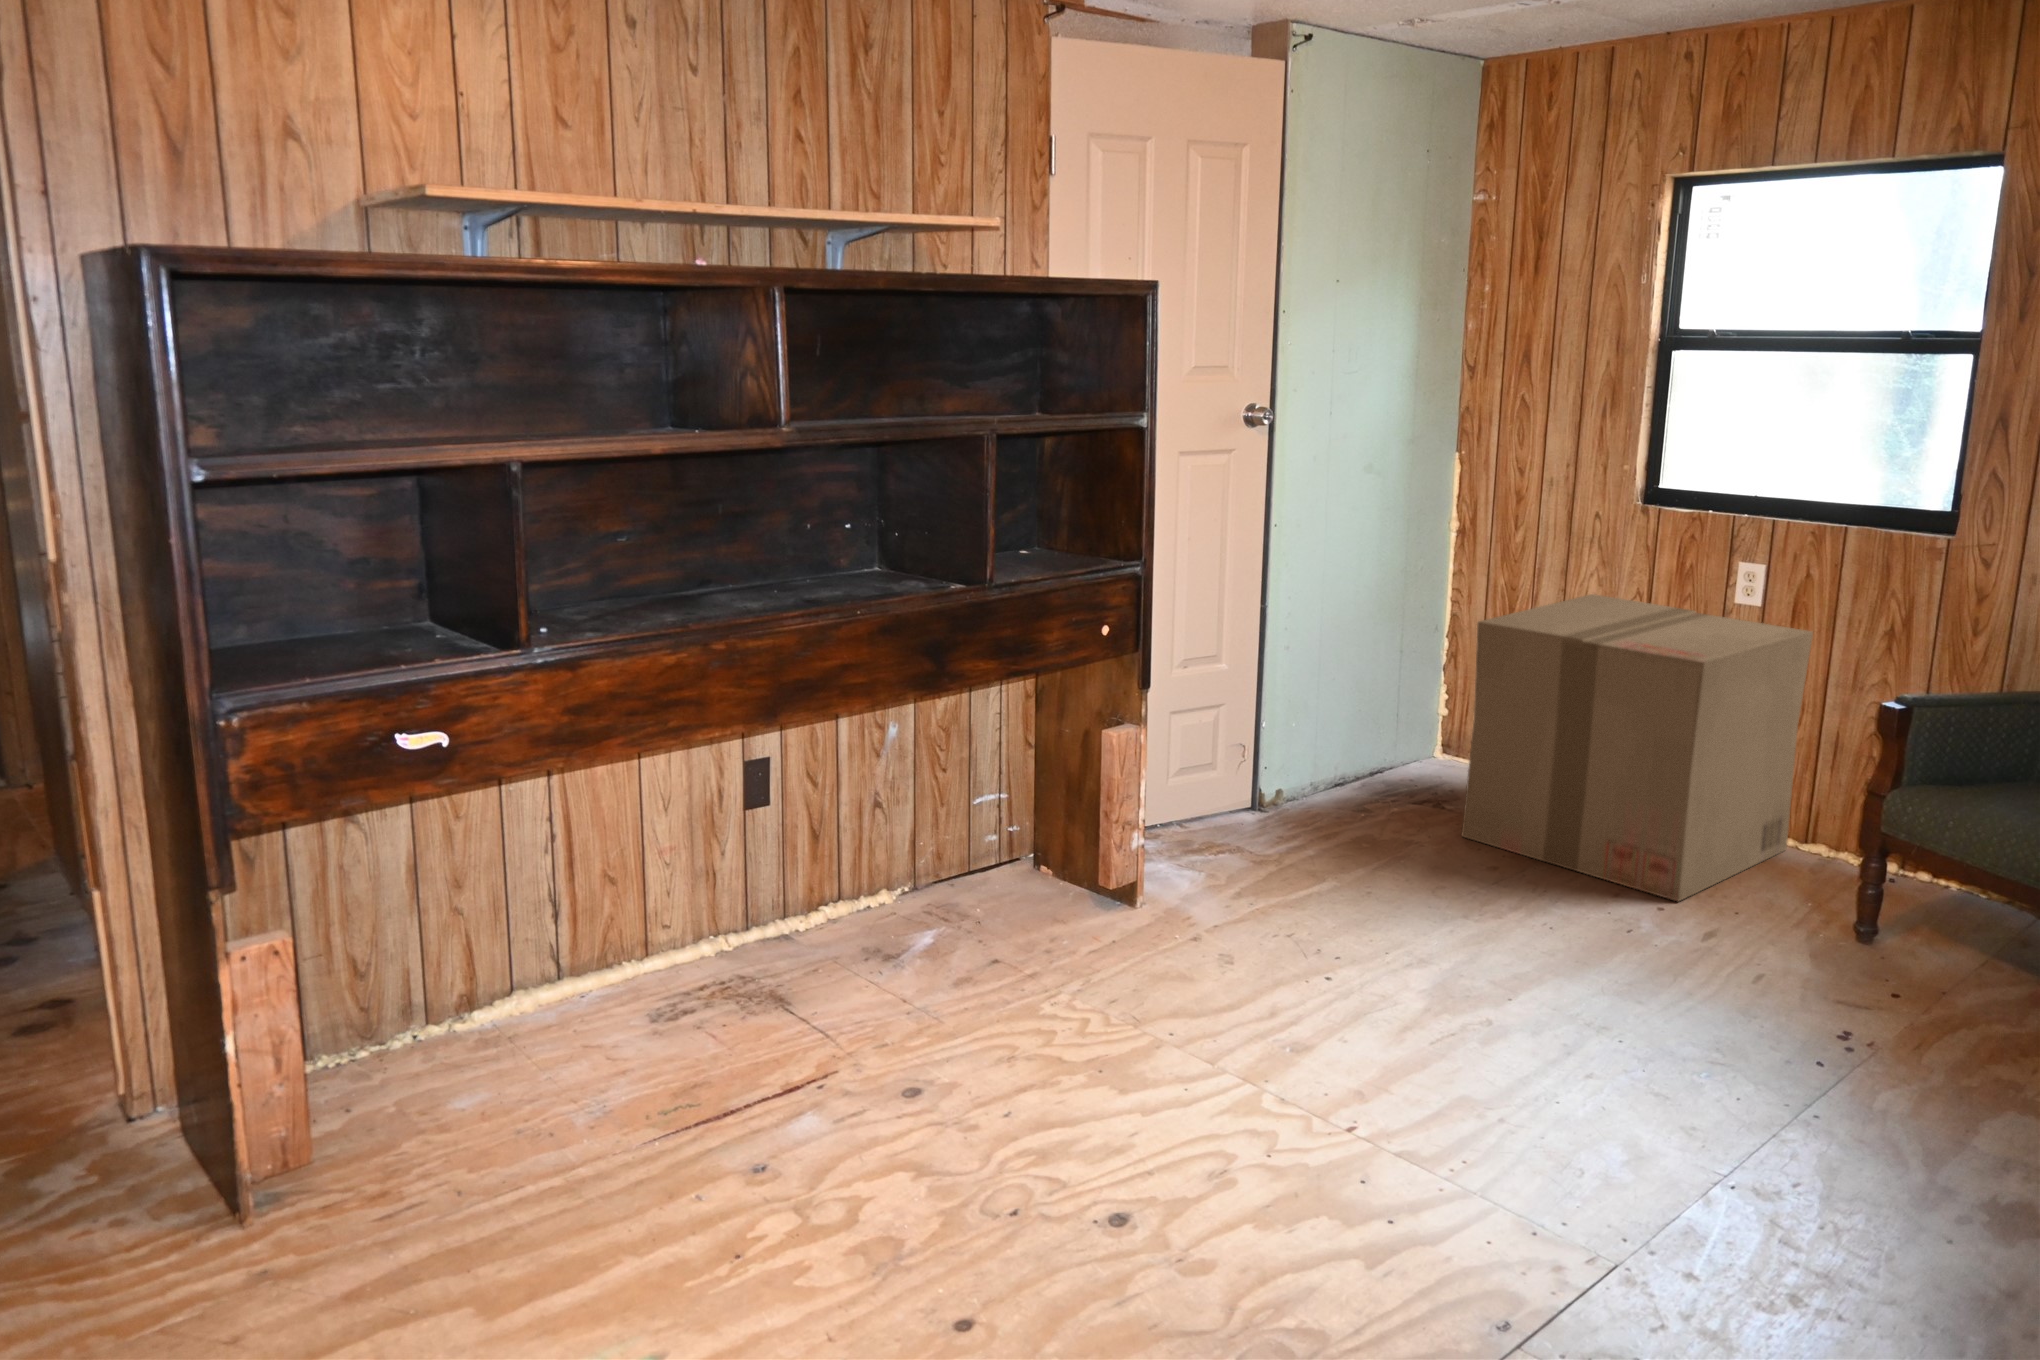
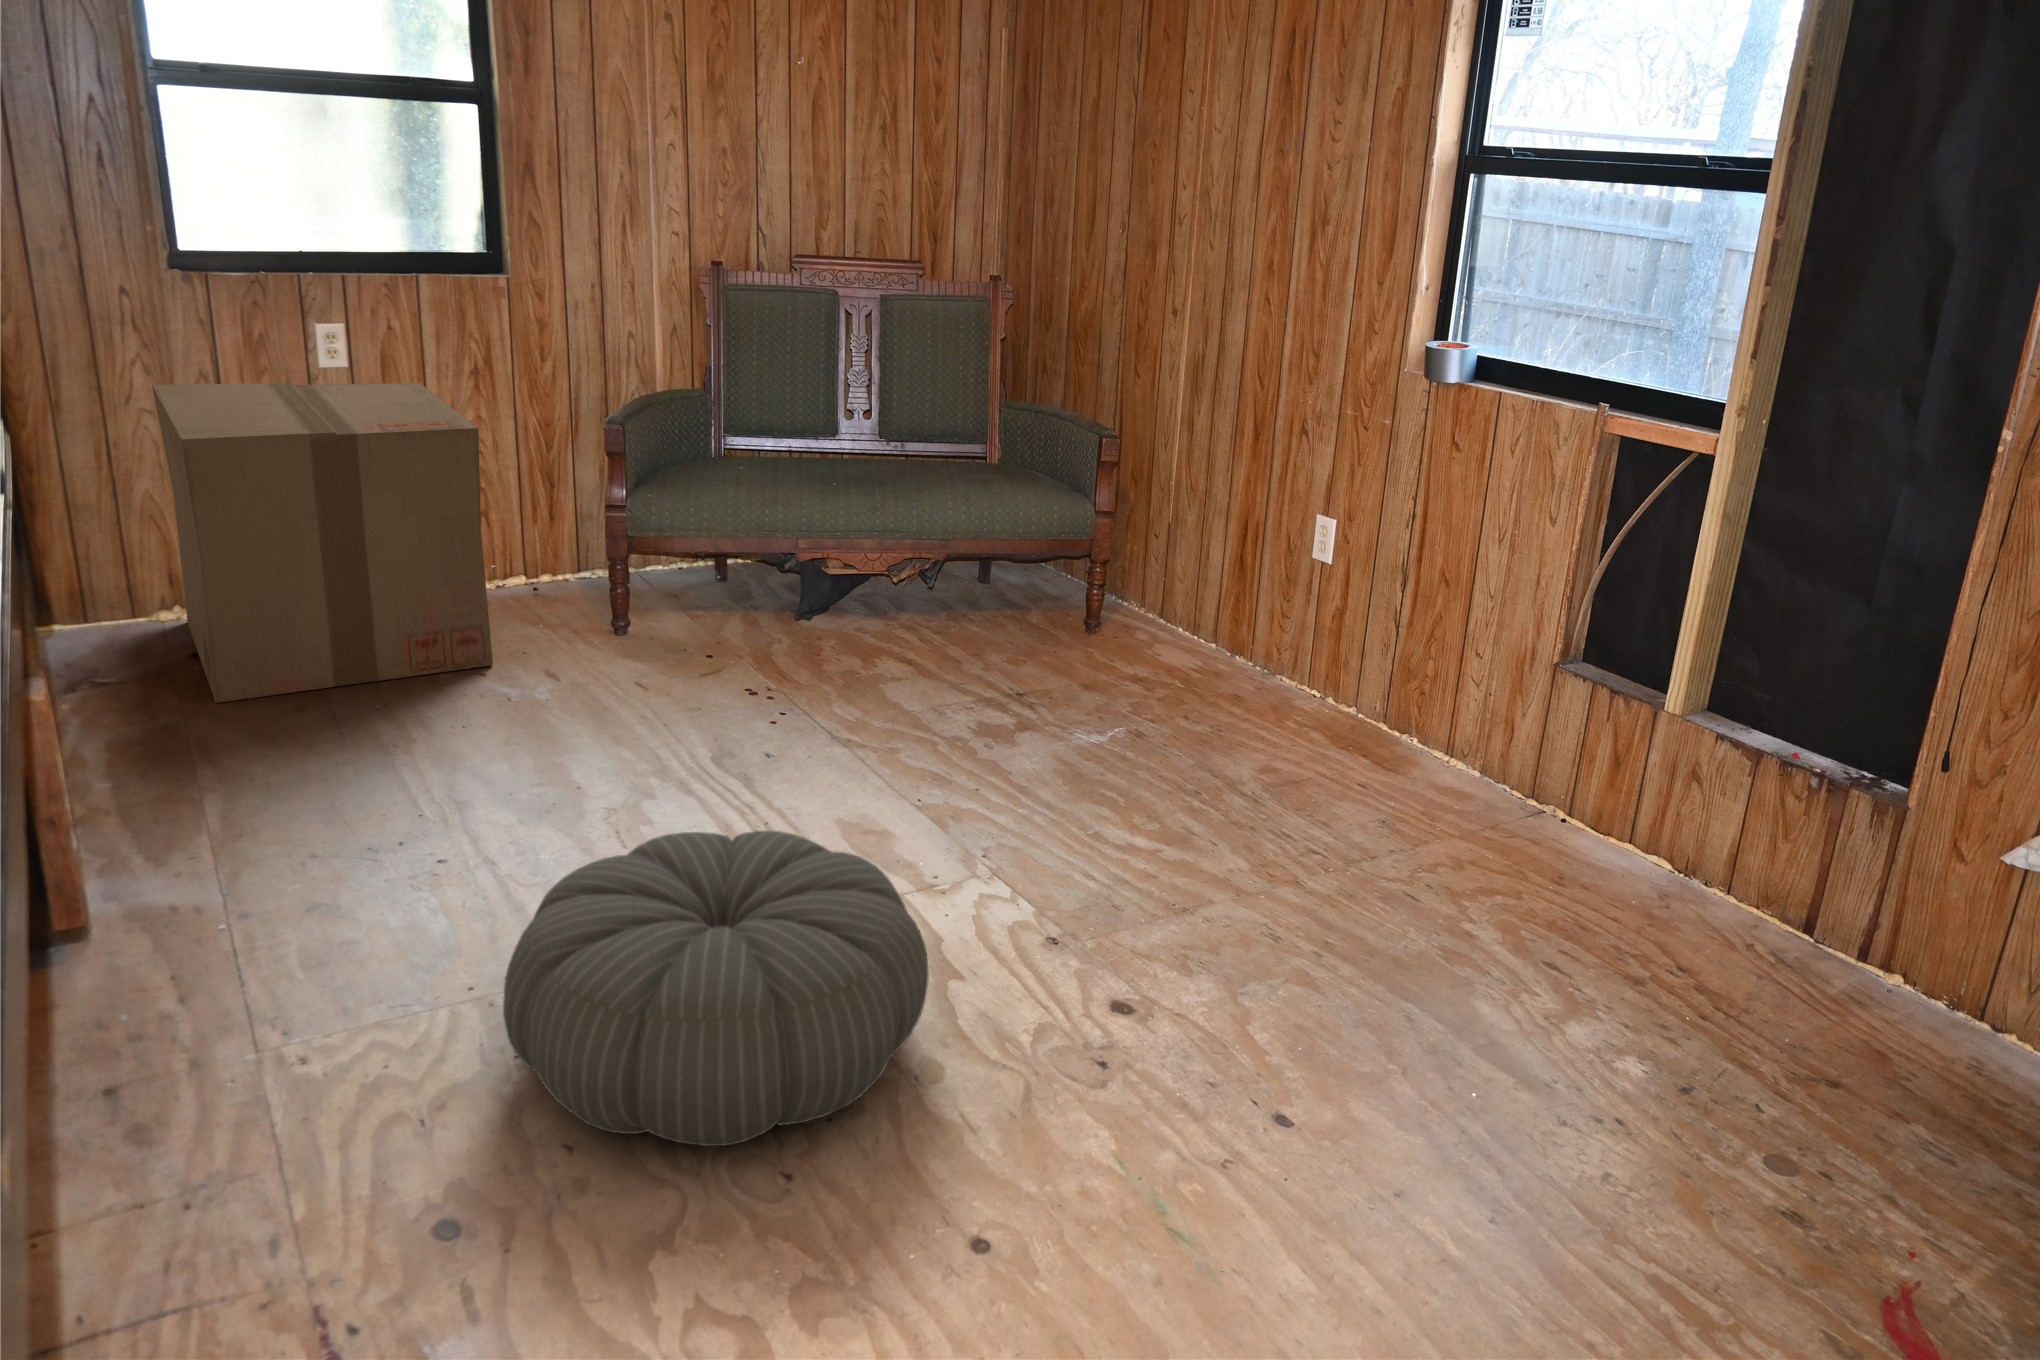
pouf: none [973,932,1323,1190] -> present [503,830,929,1146]

